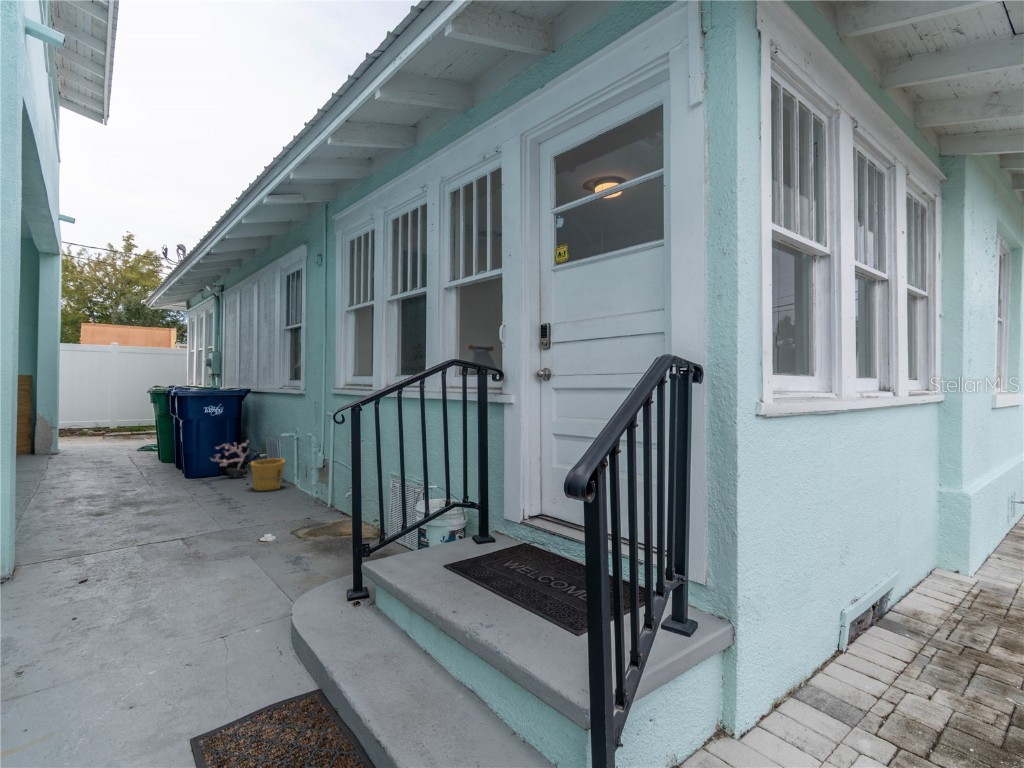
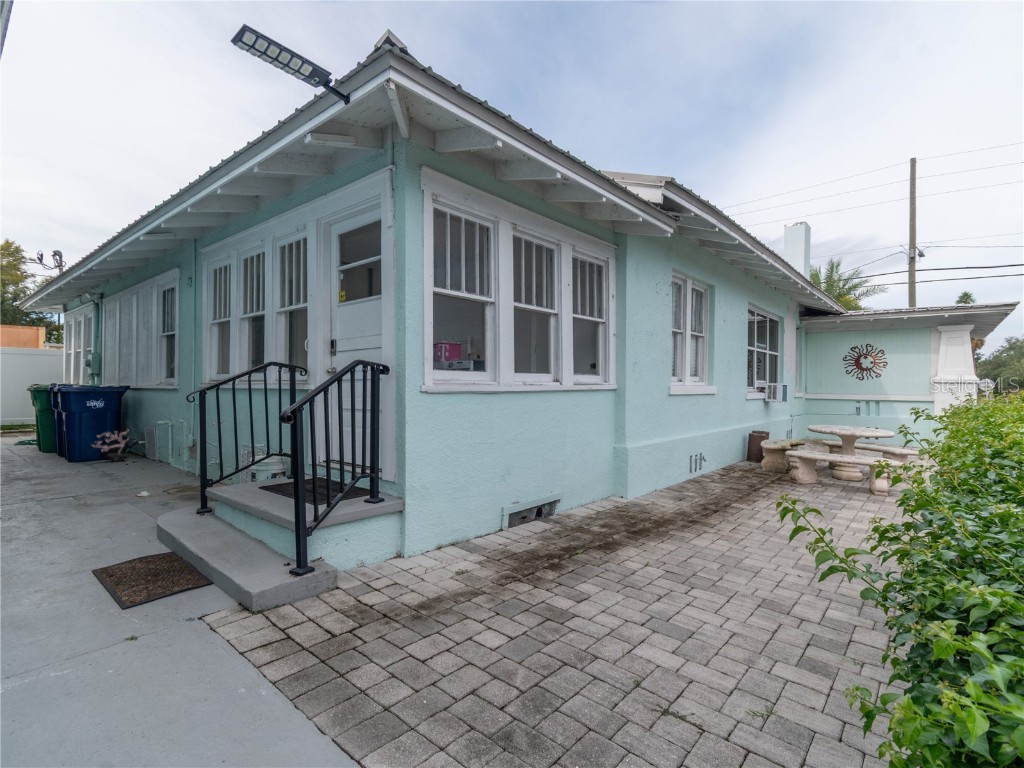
bucket: present [250,458,286,491] -> none [126,442,165,468]

